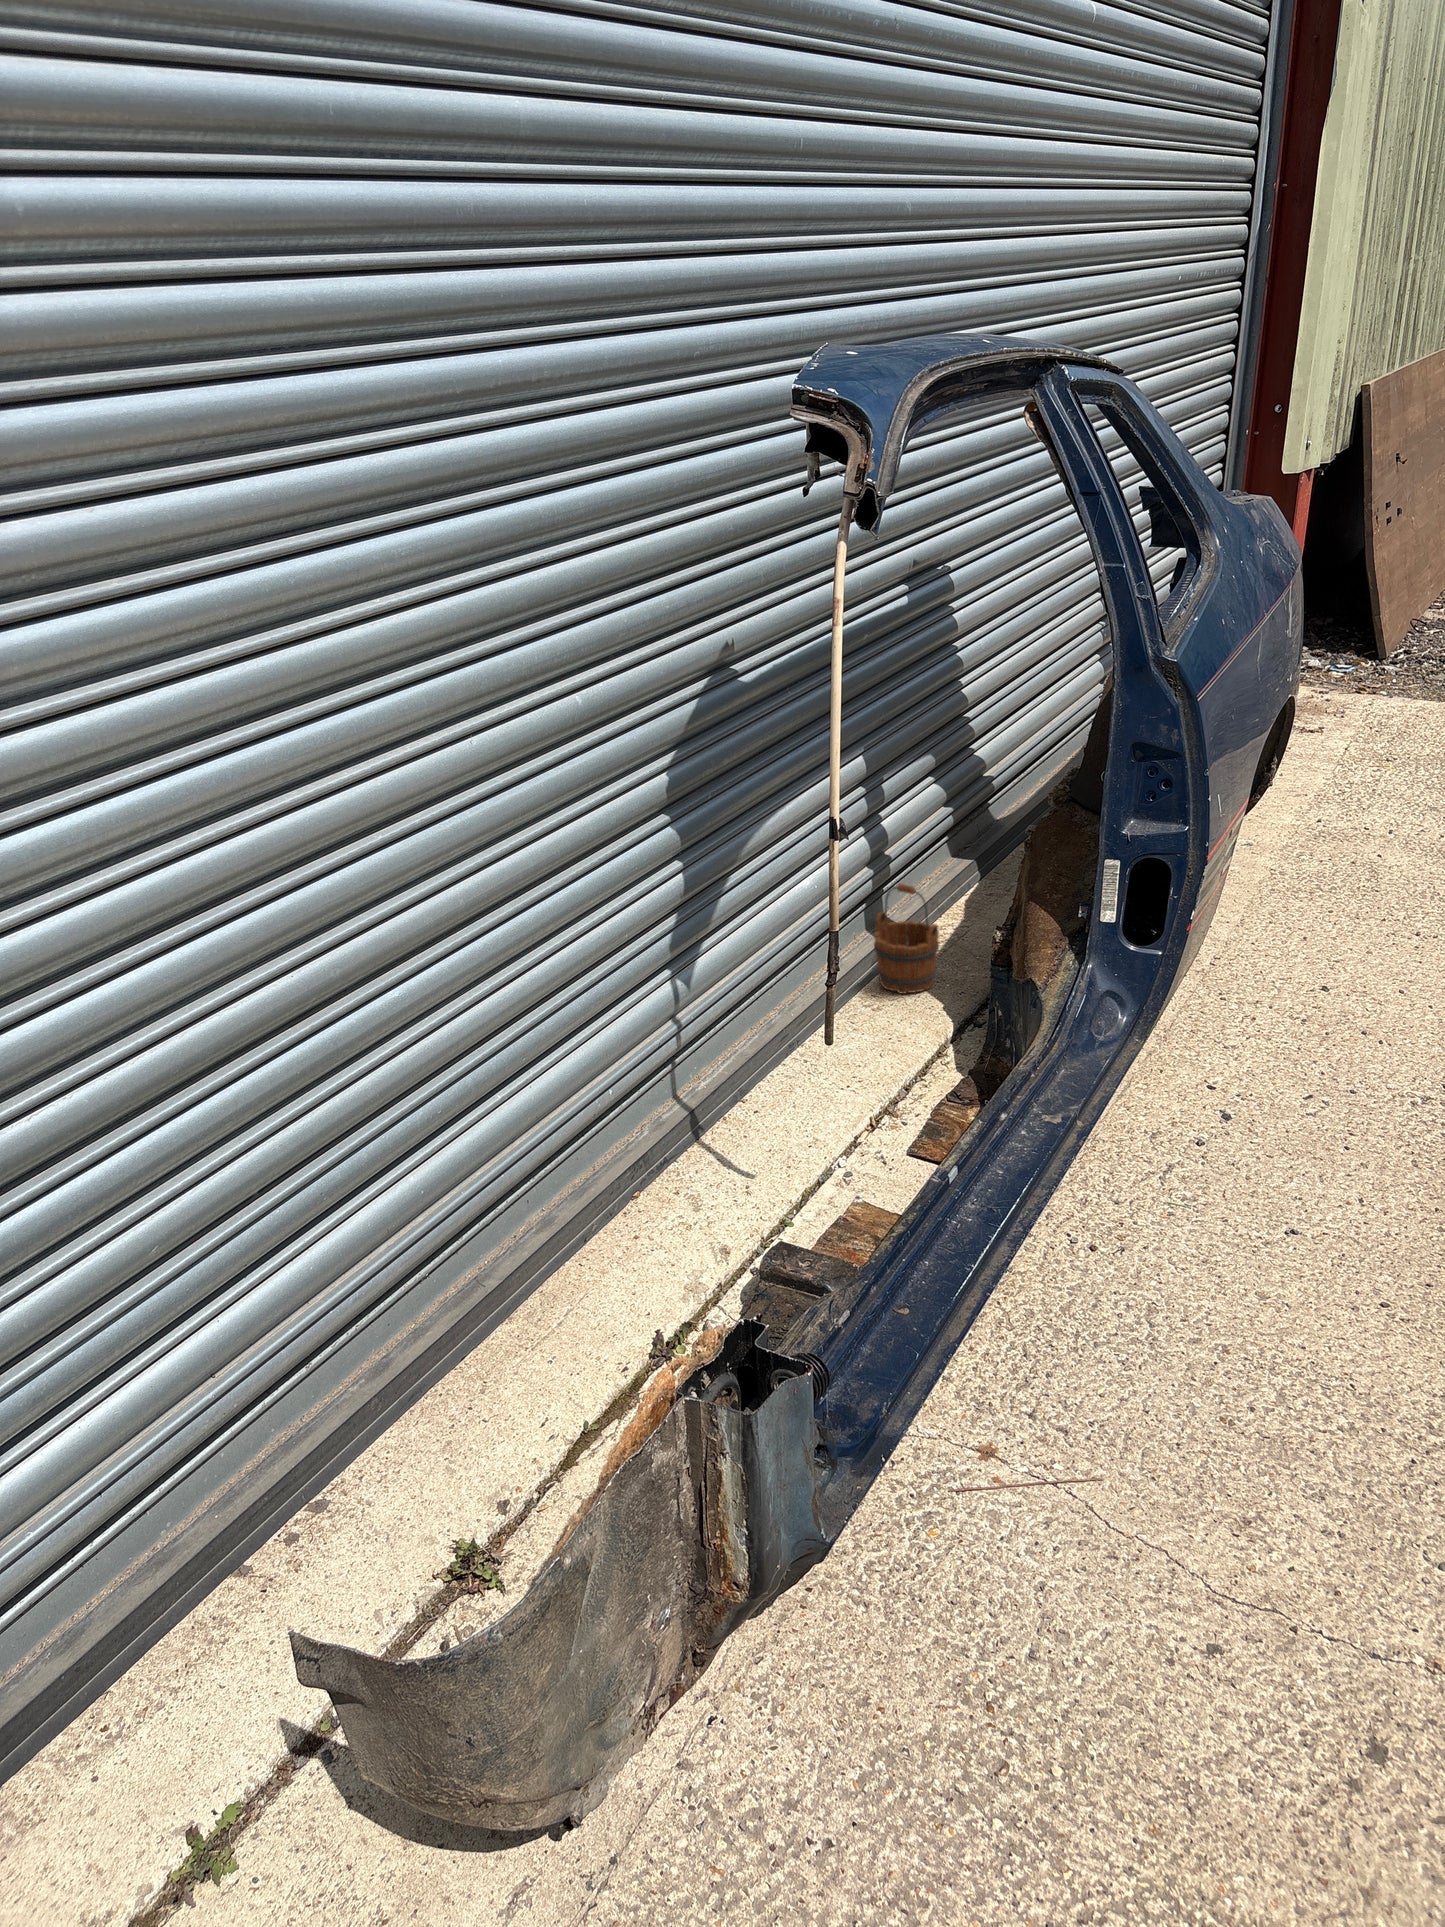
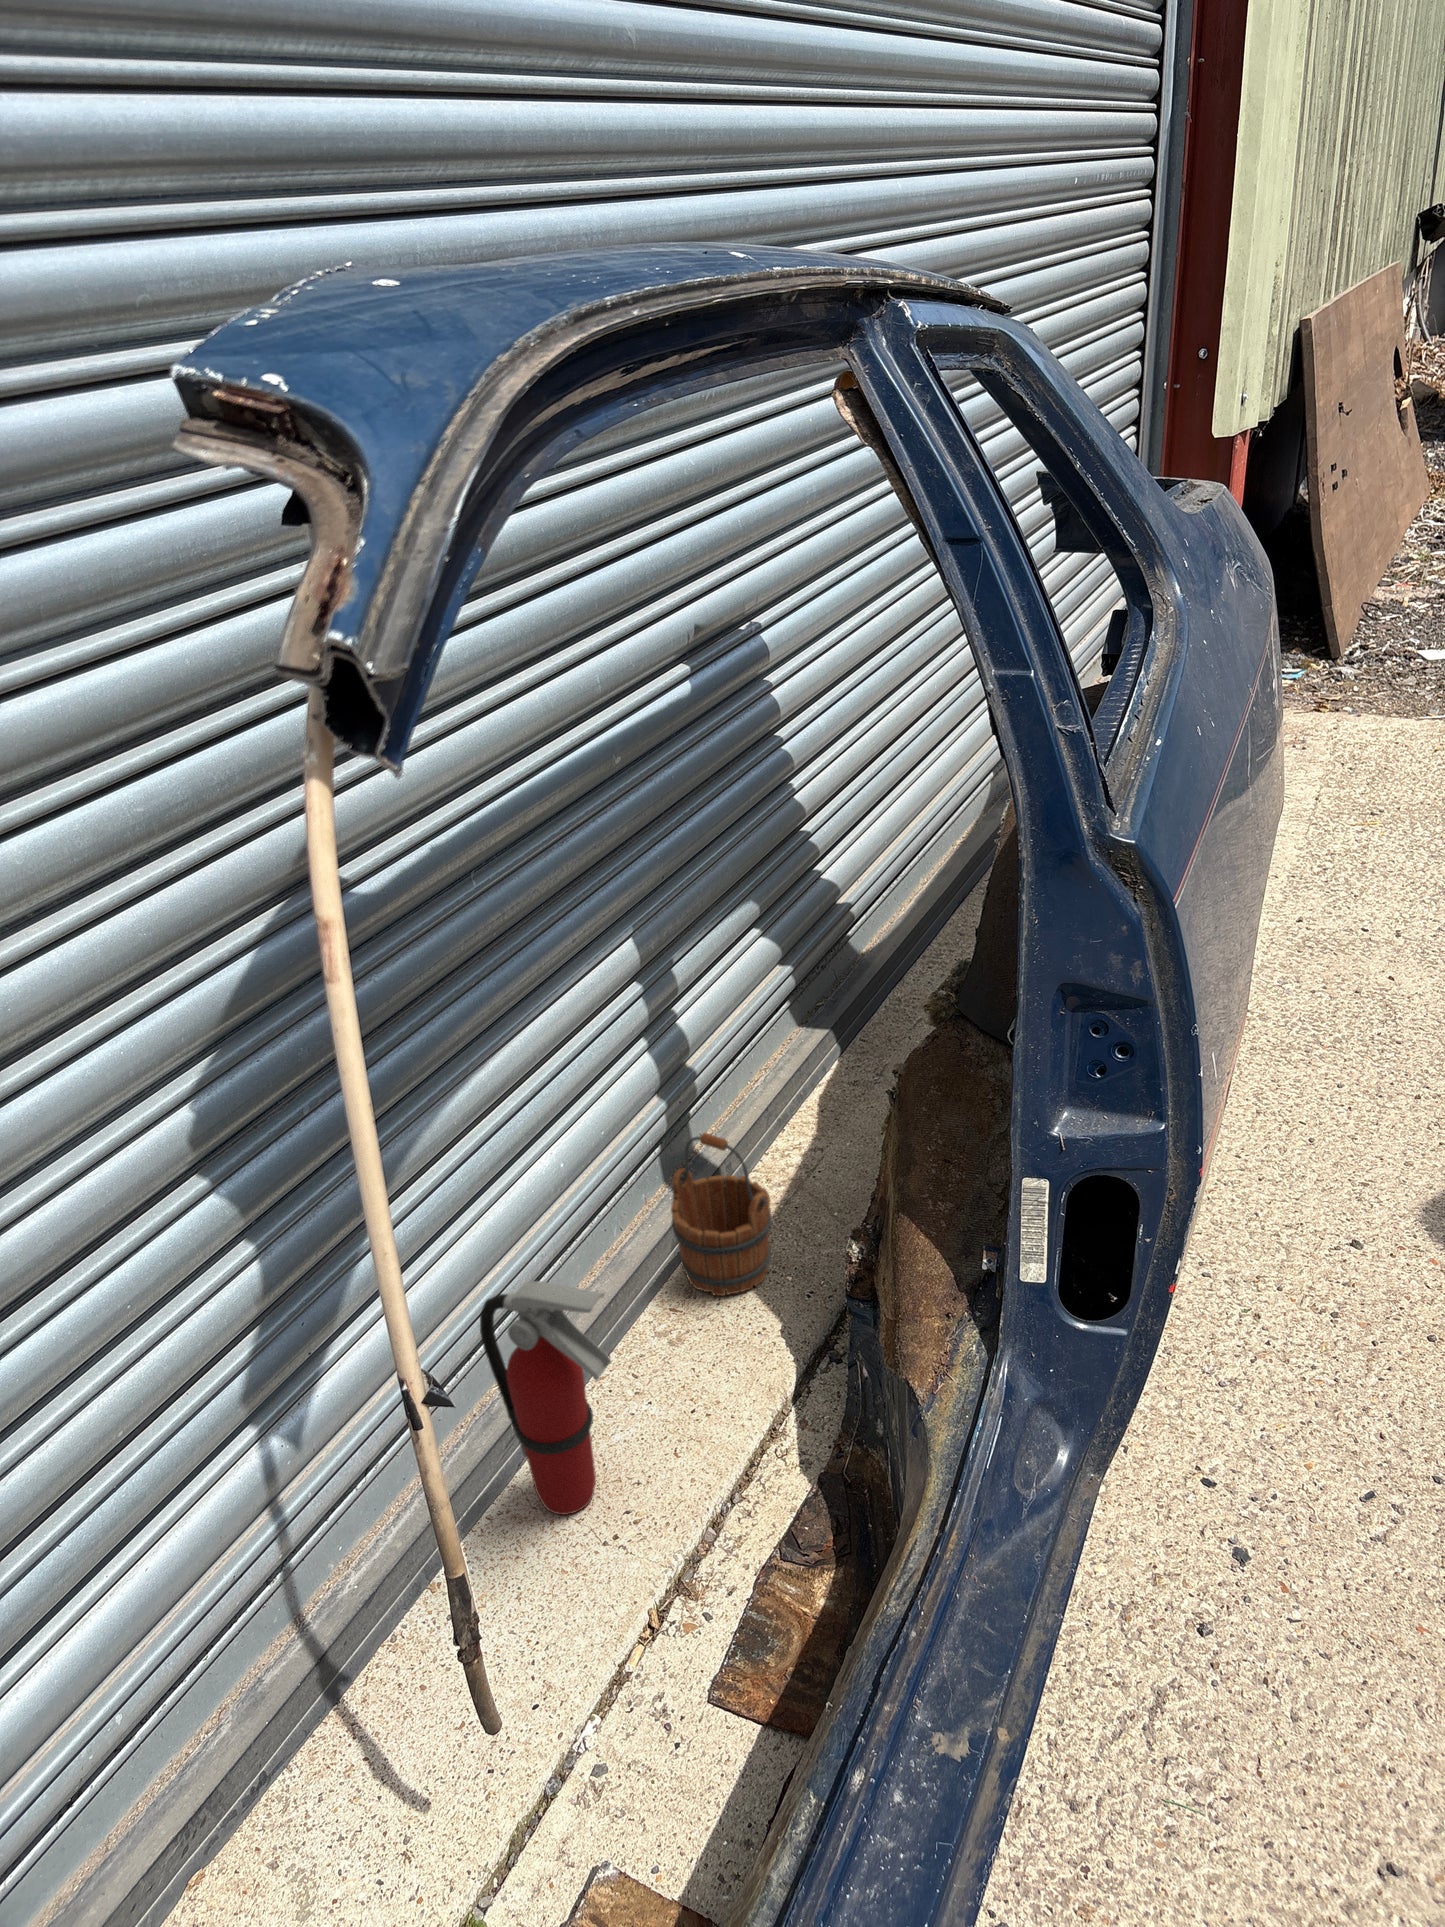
fire extinguisher: none [774,924,856,1081] -> present [480,1281,611,1515]

